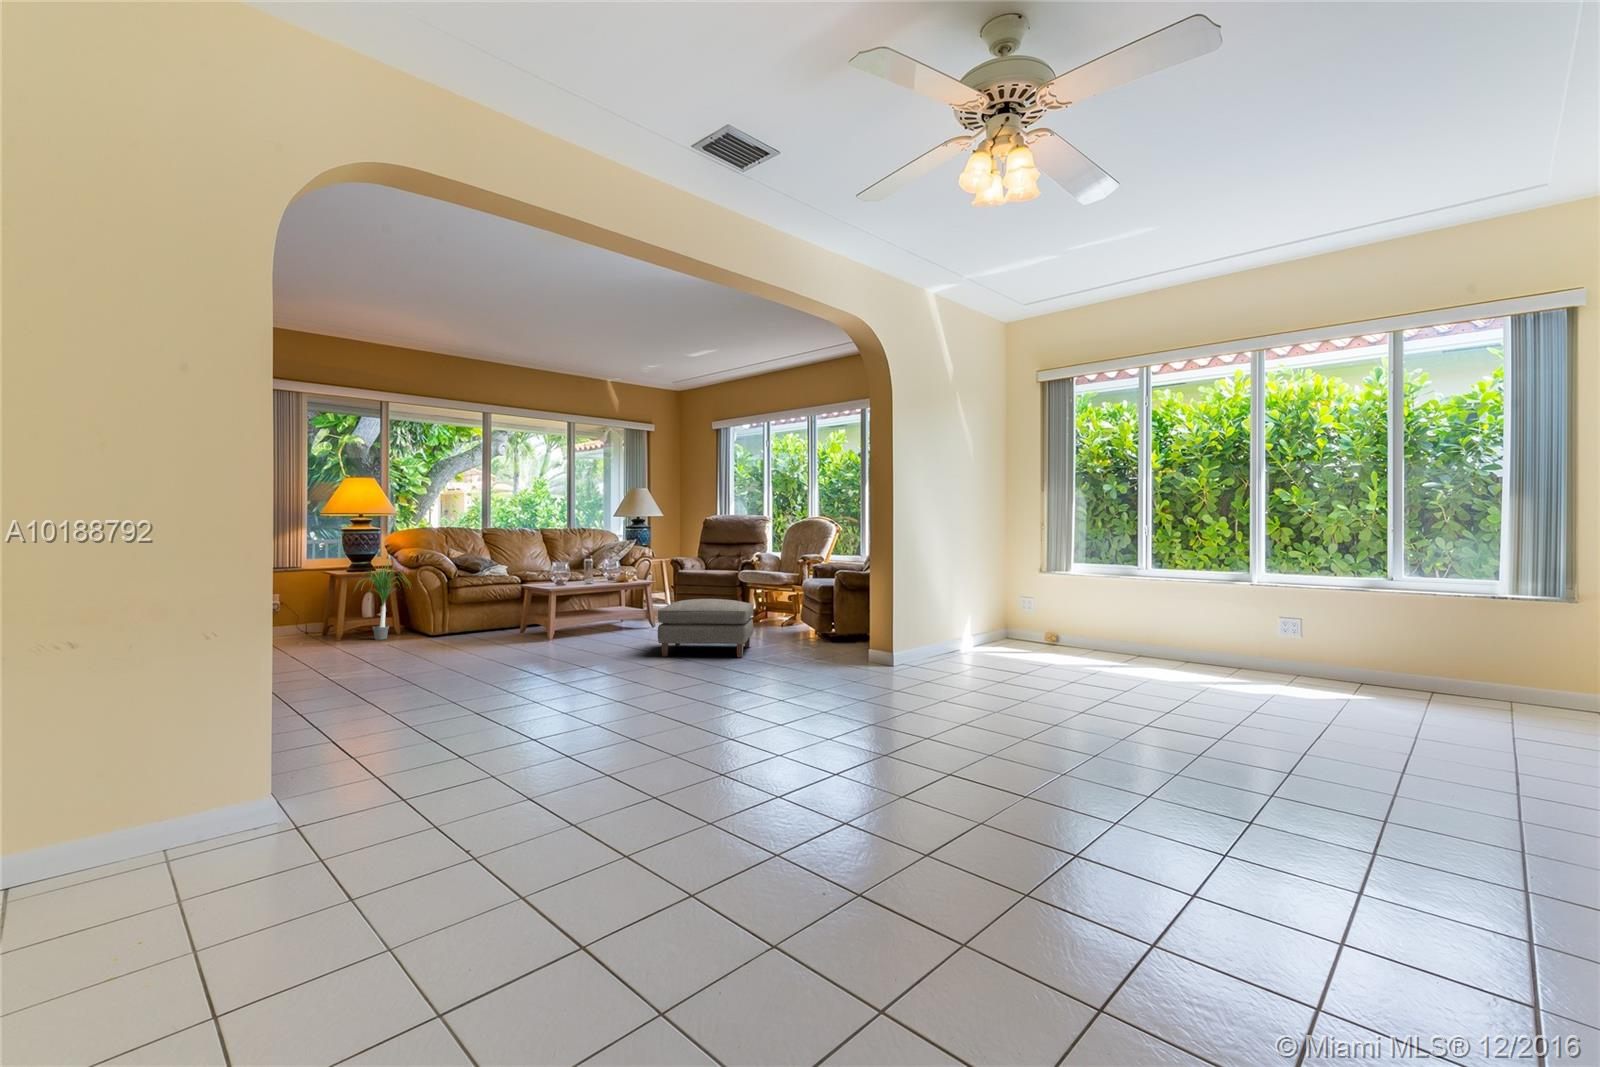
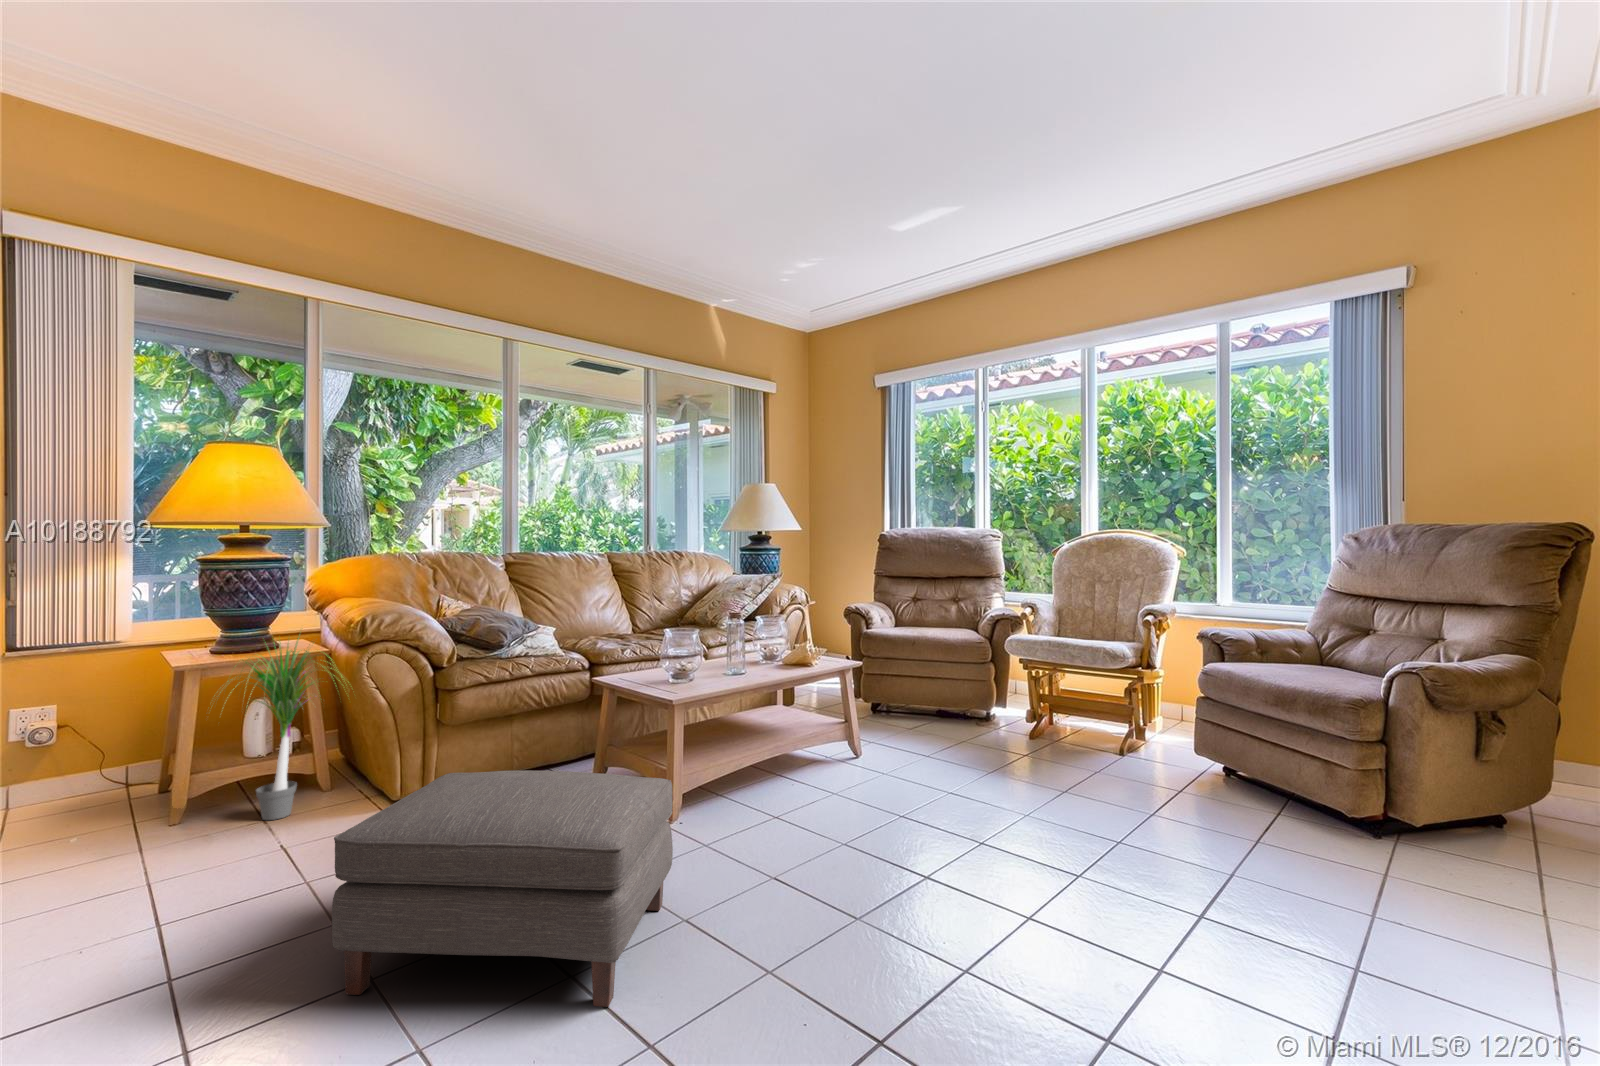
ottoman: present [658,599,753,657] -> present [332,770,673,1007]

